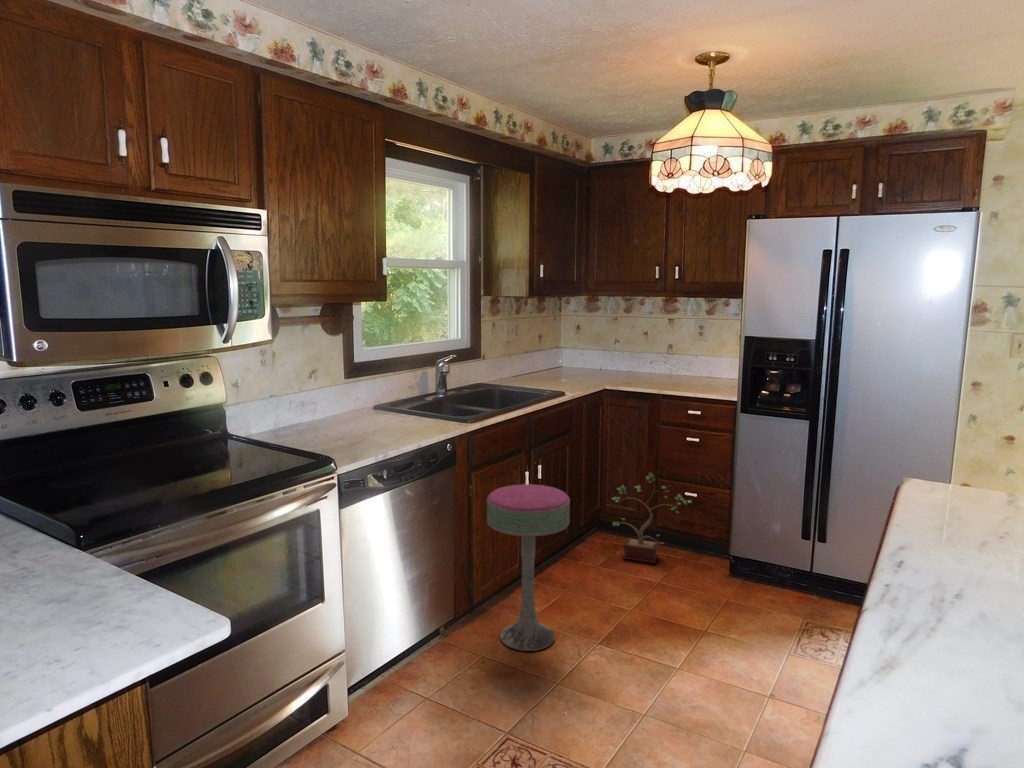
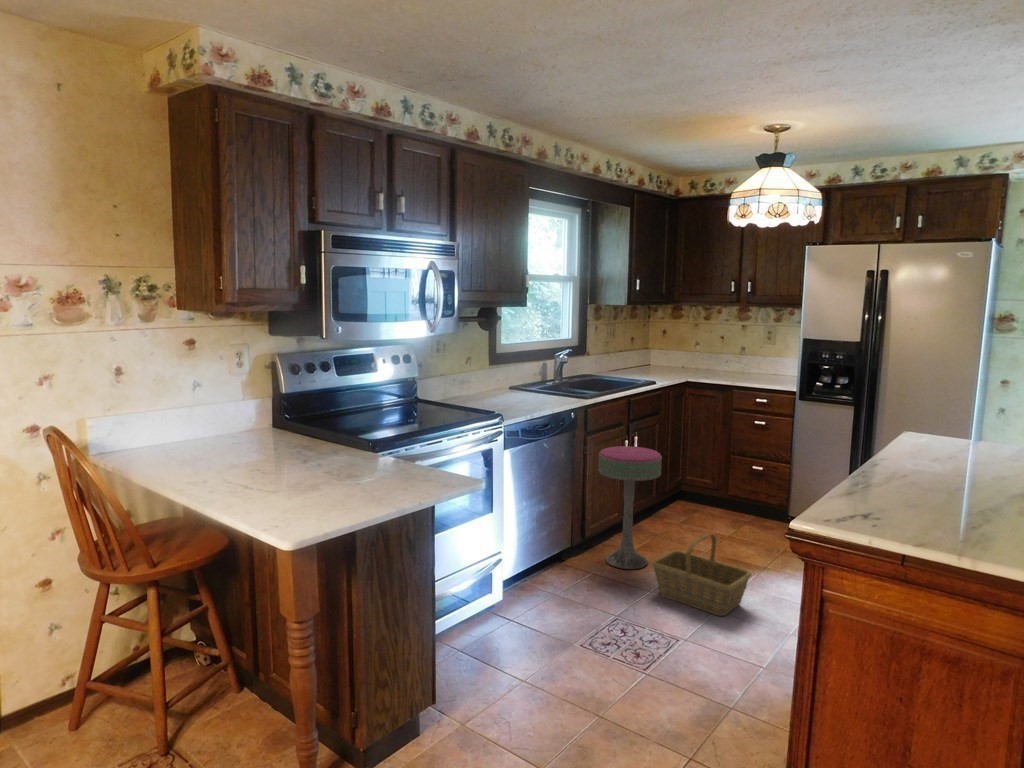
potted plant: present [612,473,692,563] -> none [690,447,758,521]
basket: none [557,608,689,728] -> present [652,534,752,616]

